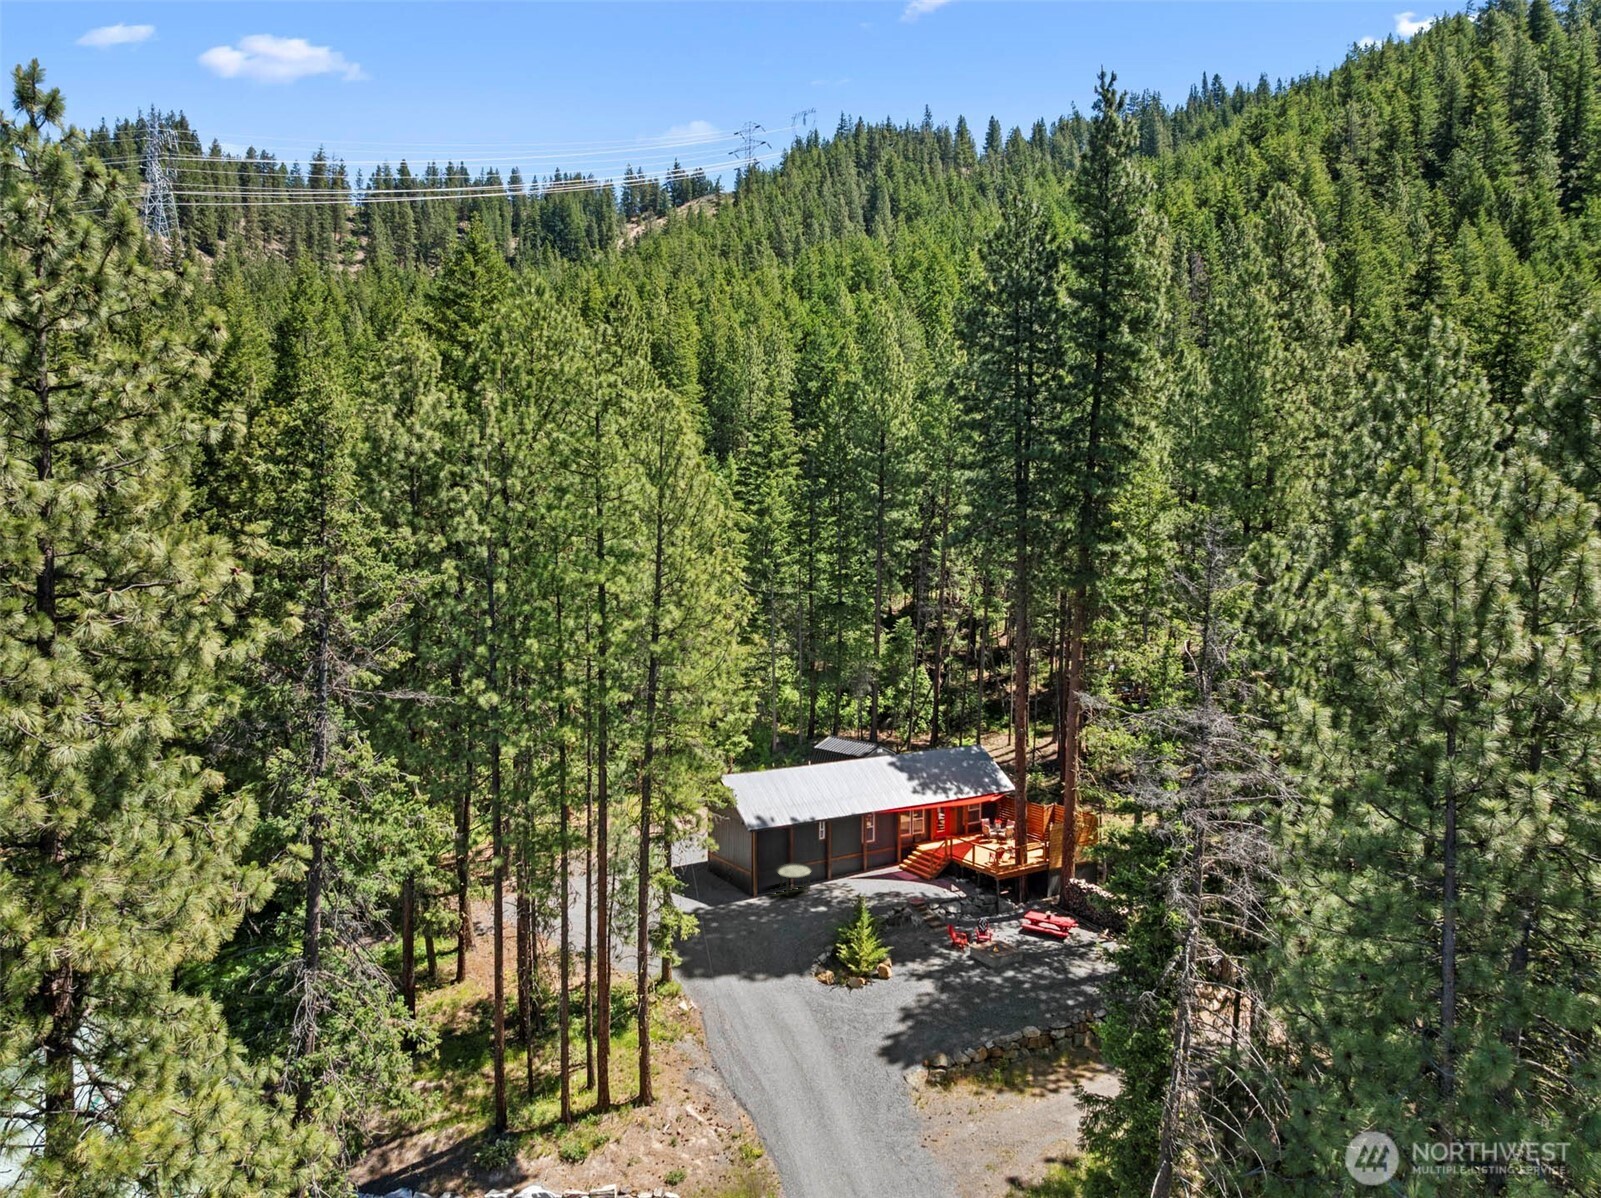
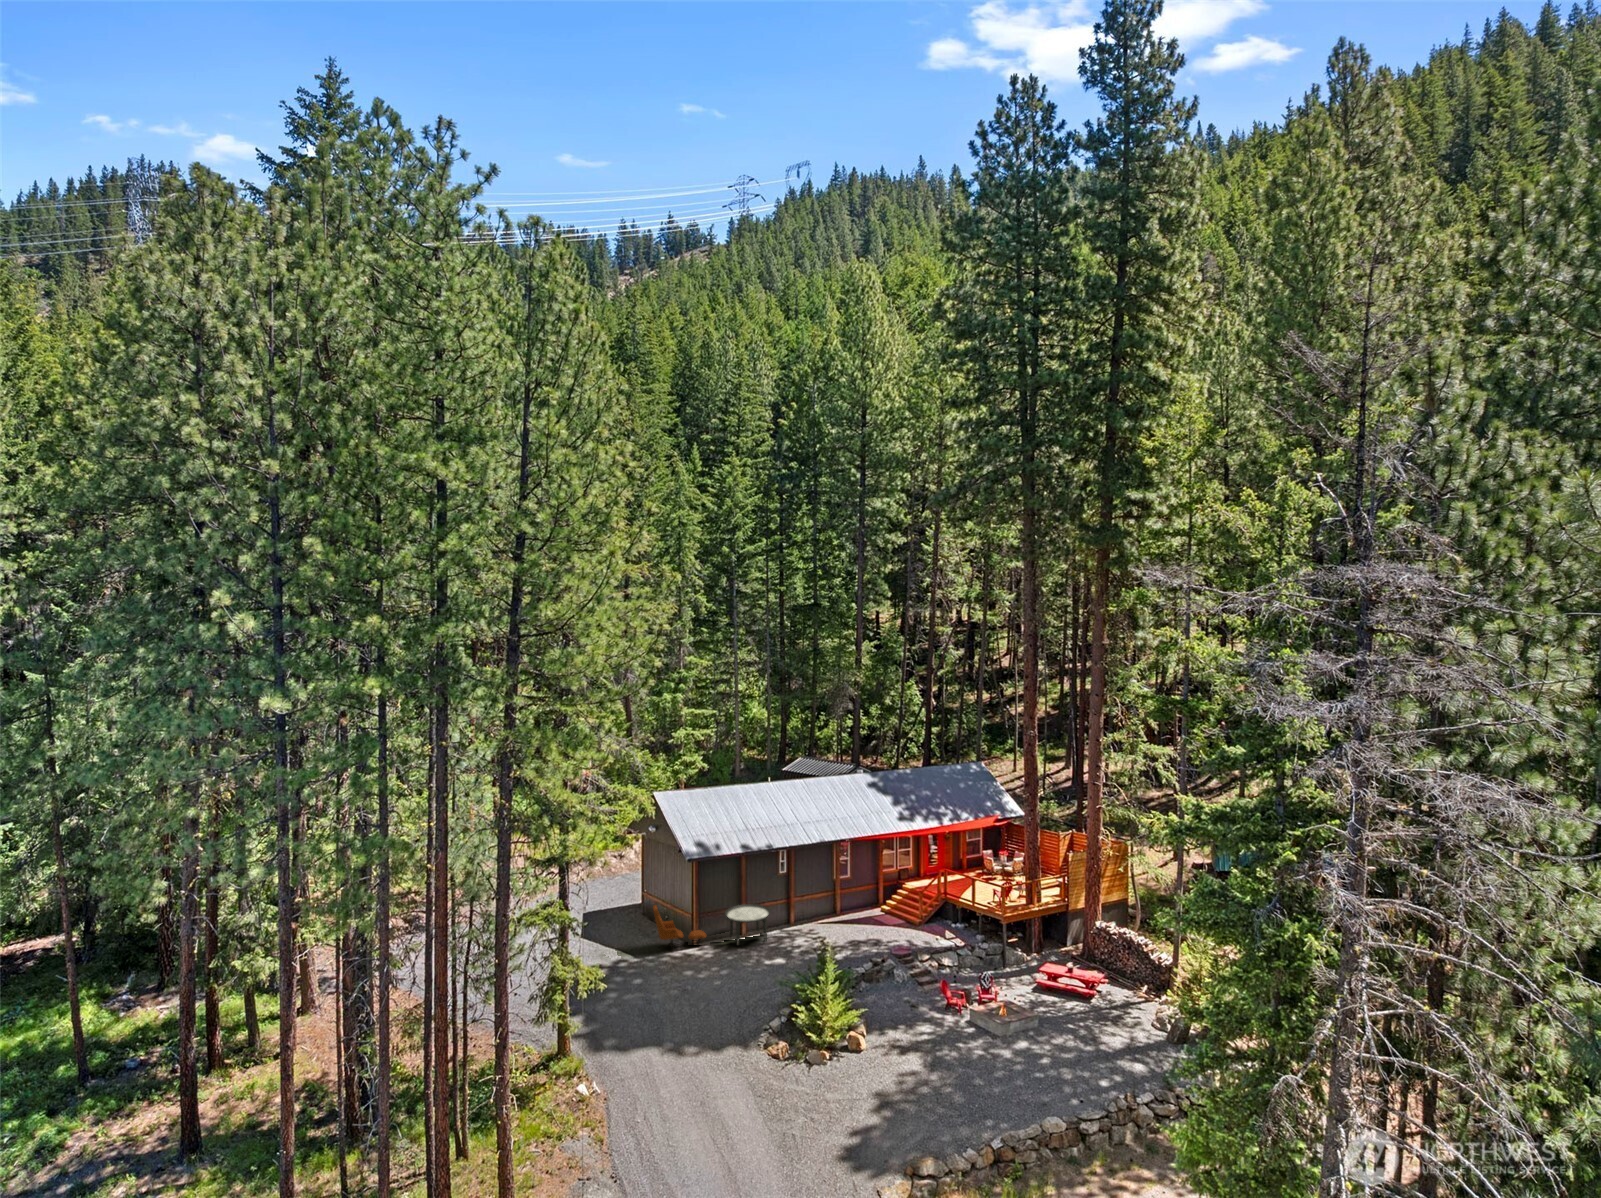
lounge chair: none [720,864,762,901] -> present [653,905,706,948]

